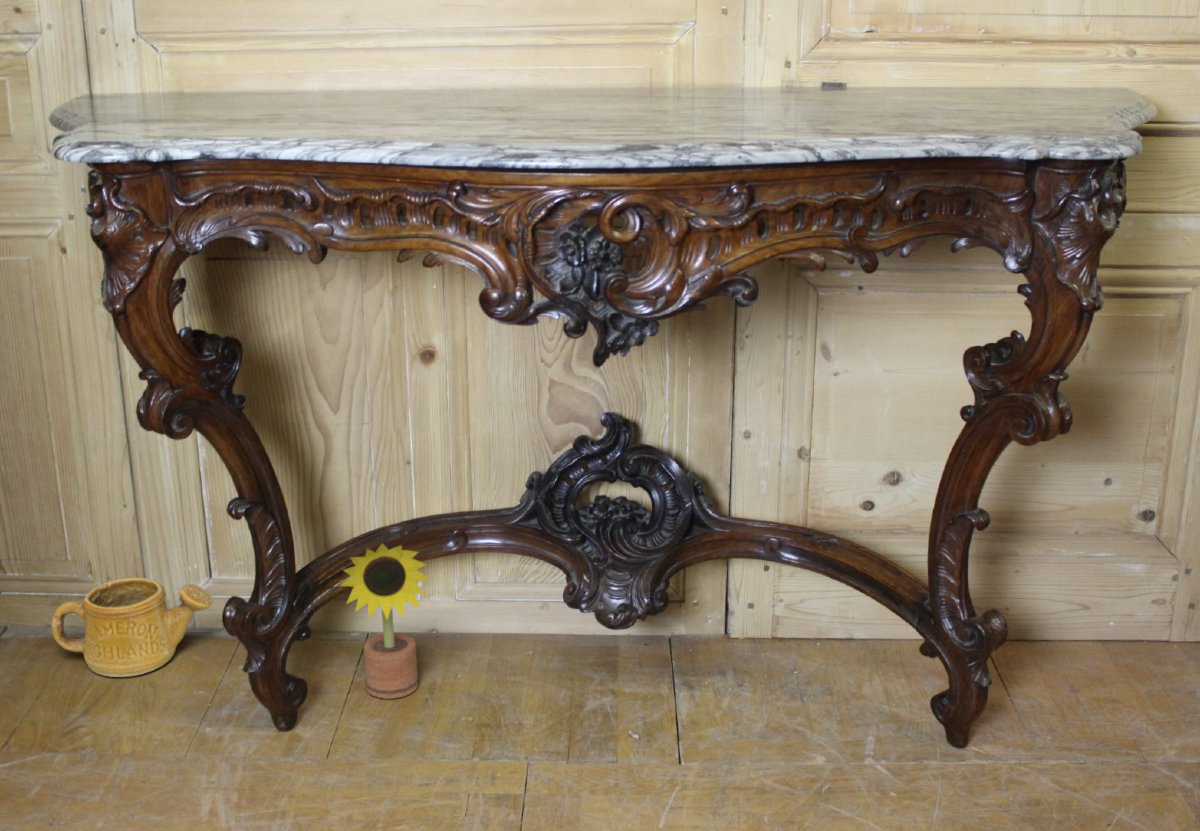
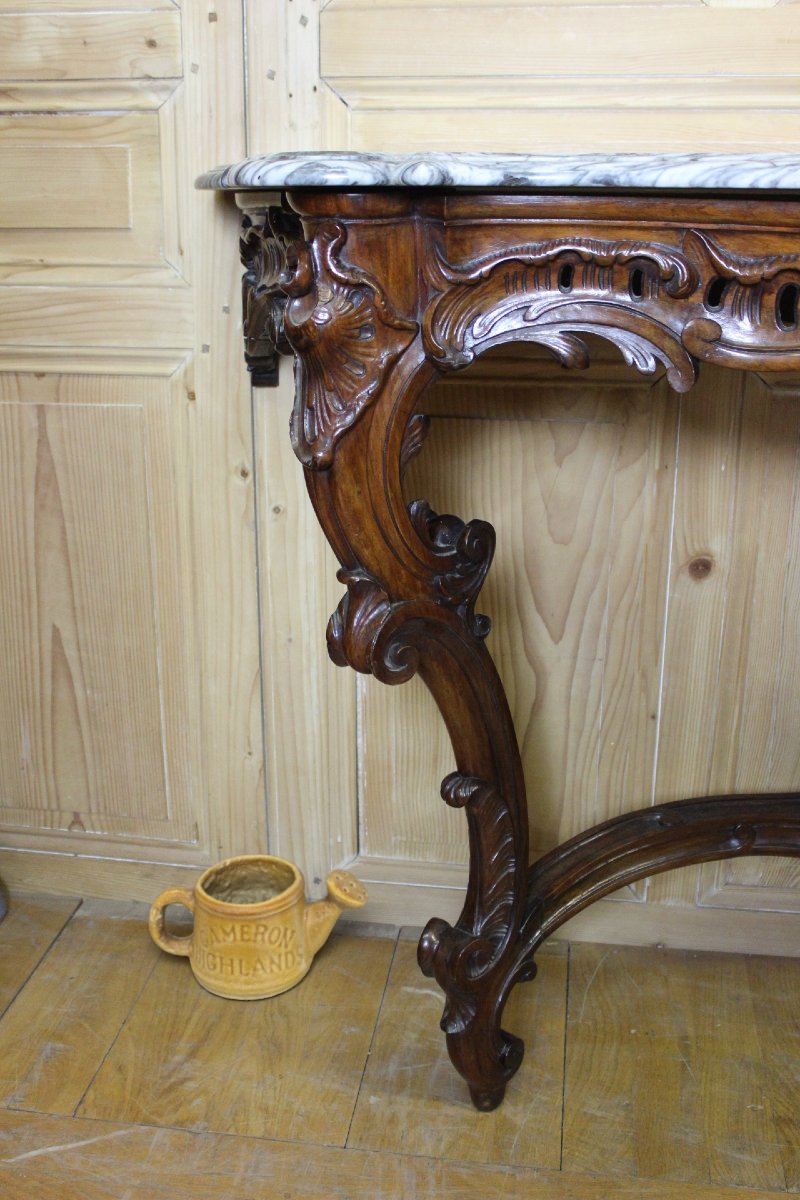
decorative plant: present [341,544,430,699] -> none [598,852,737,1072]

